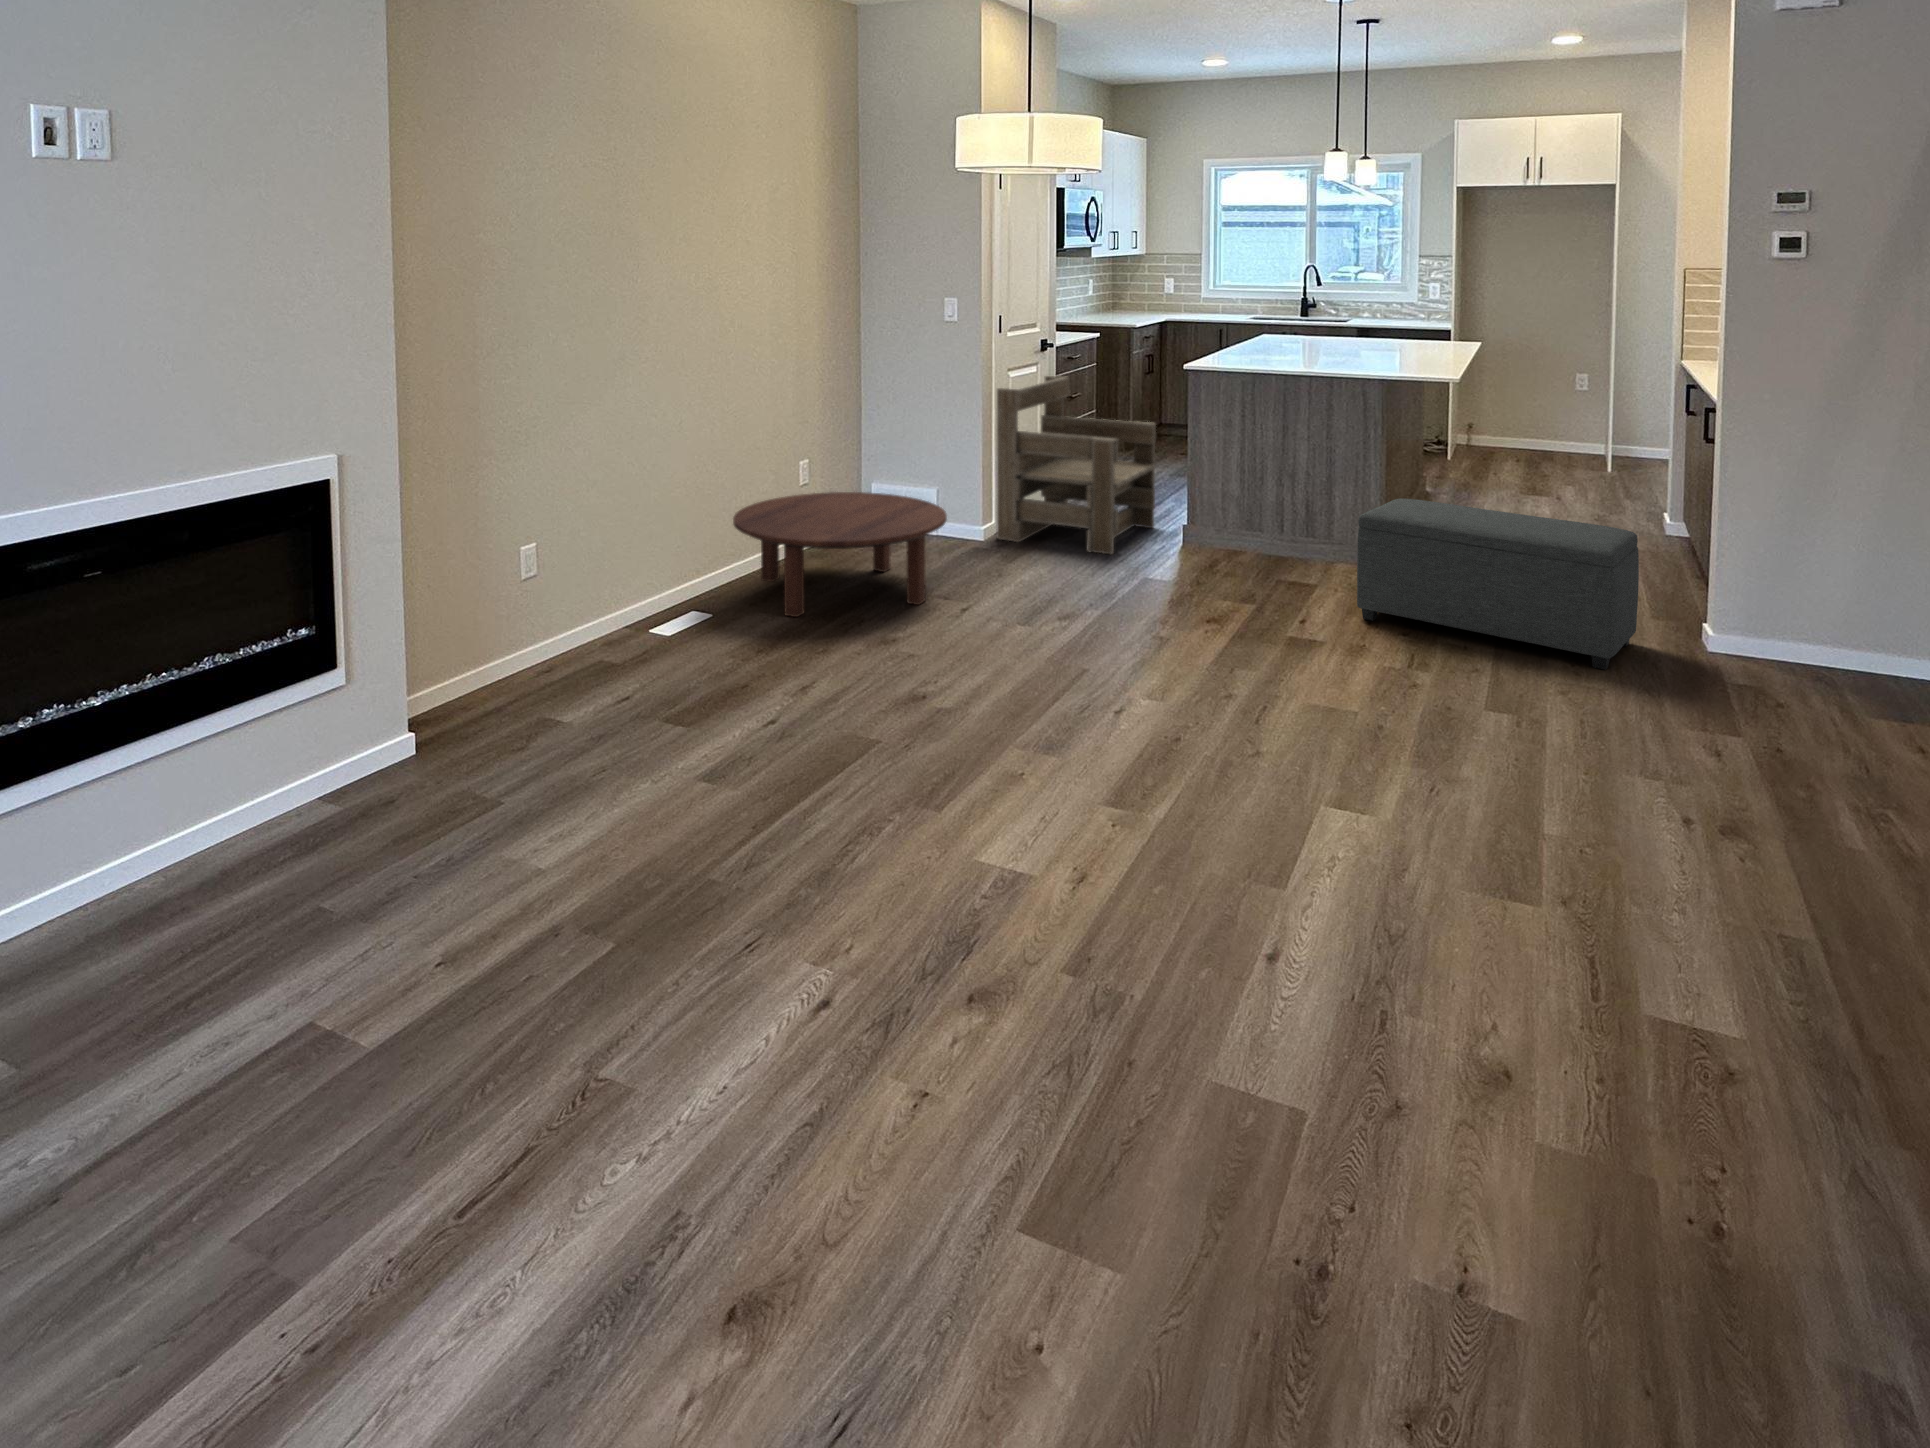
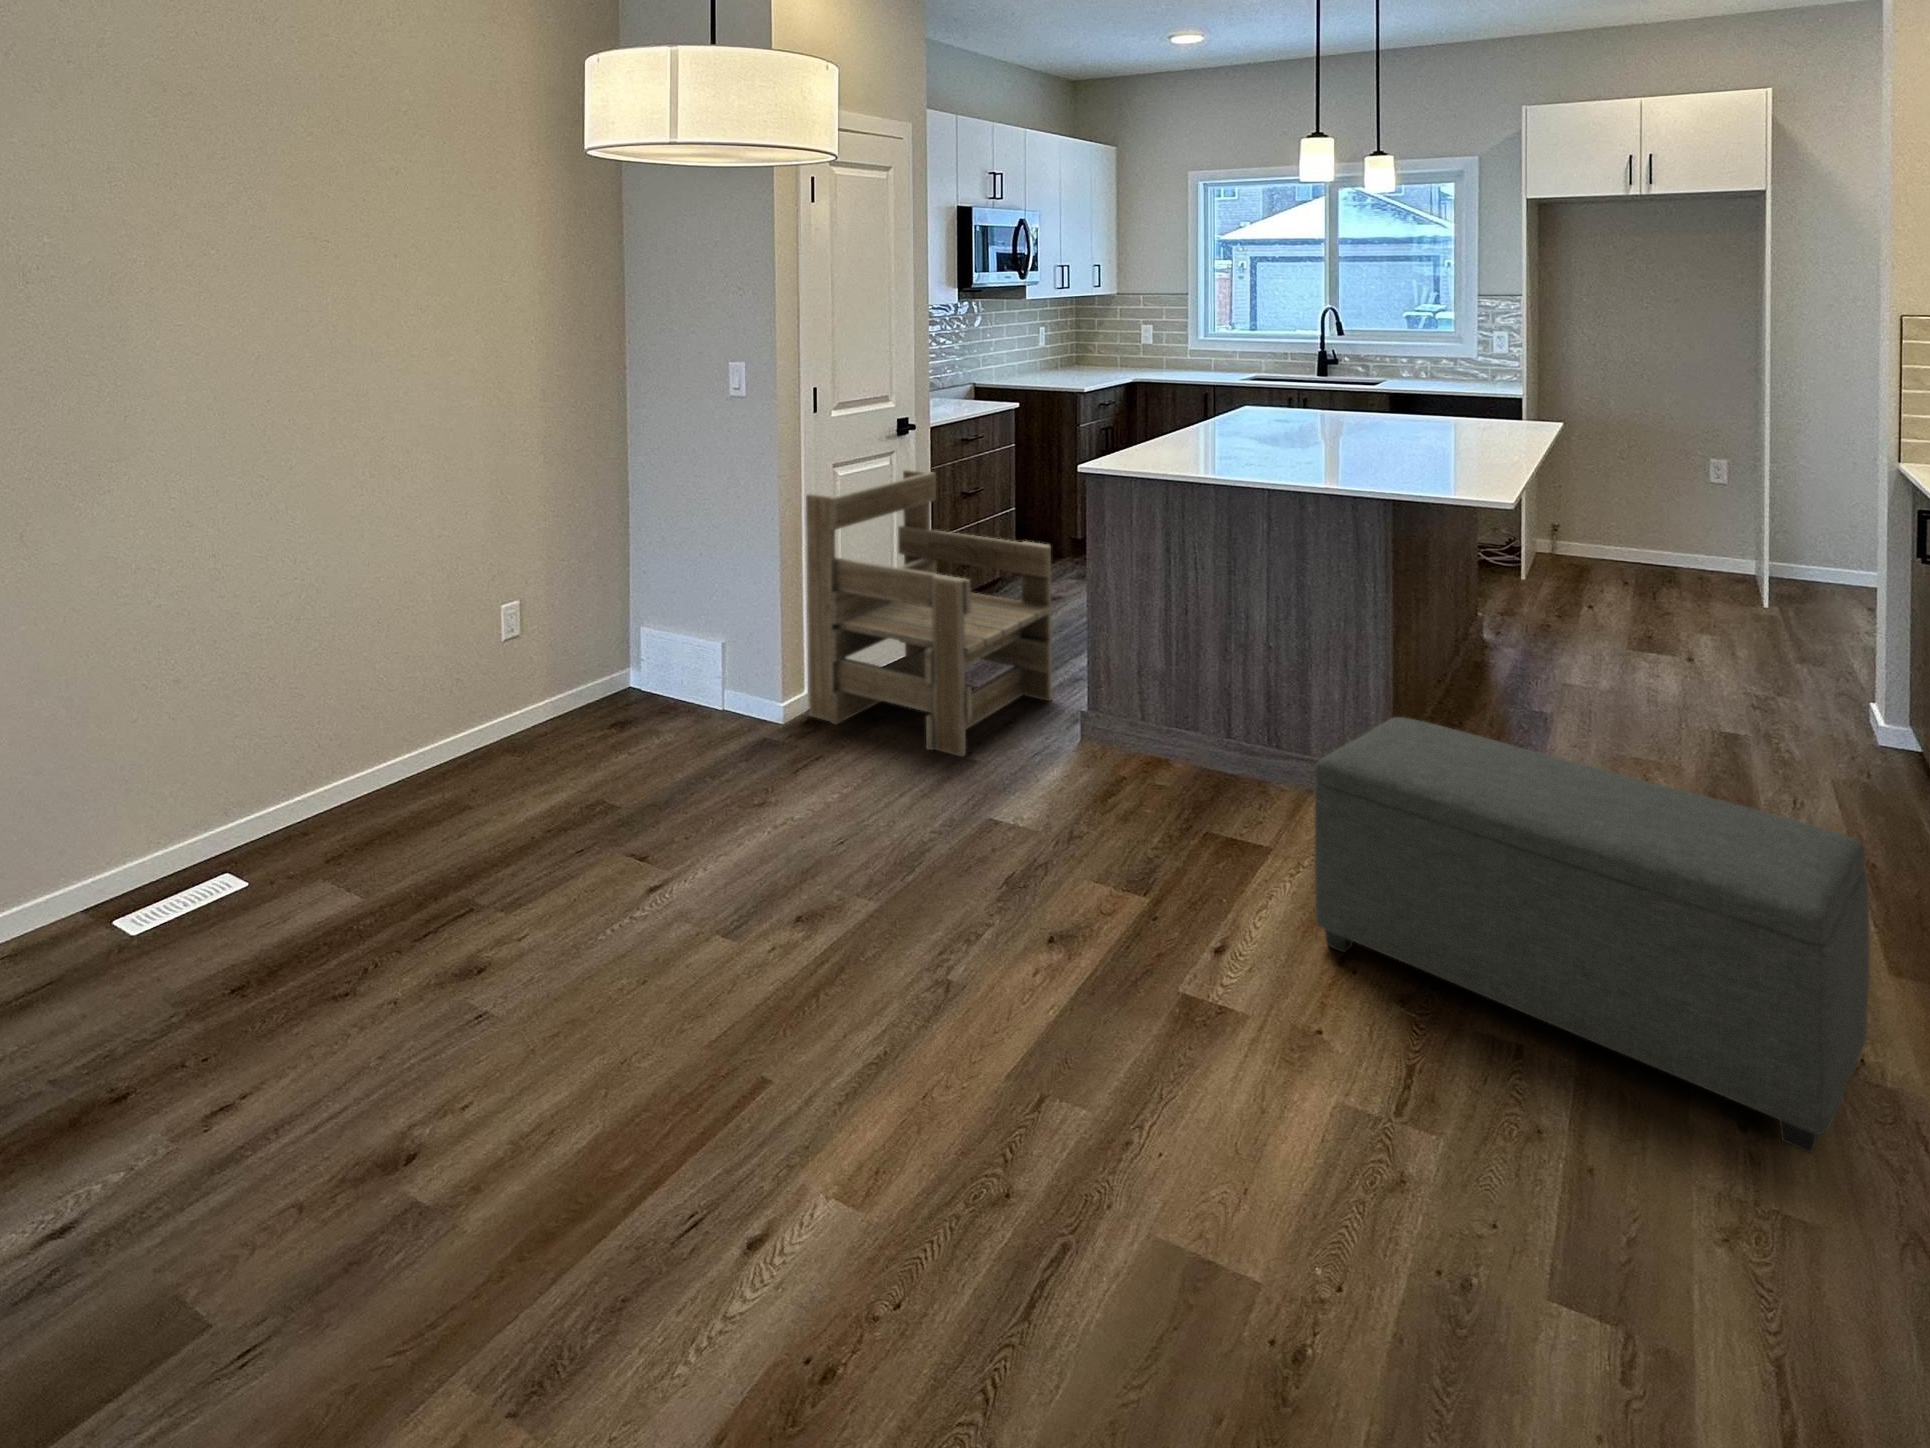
coffee table: present [733,492,947,617] -> none [318,653,666,888]

